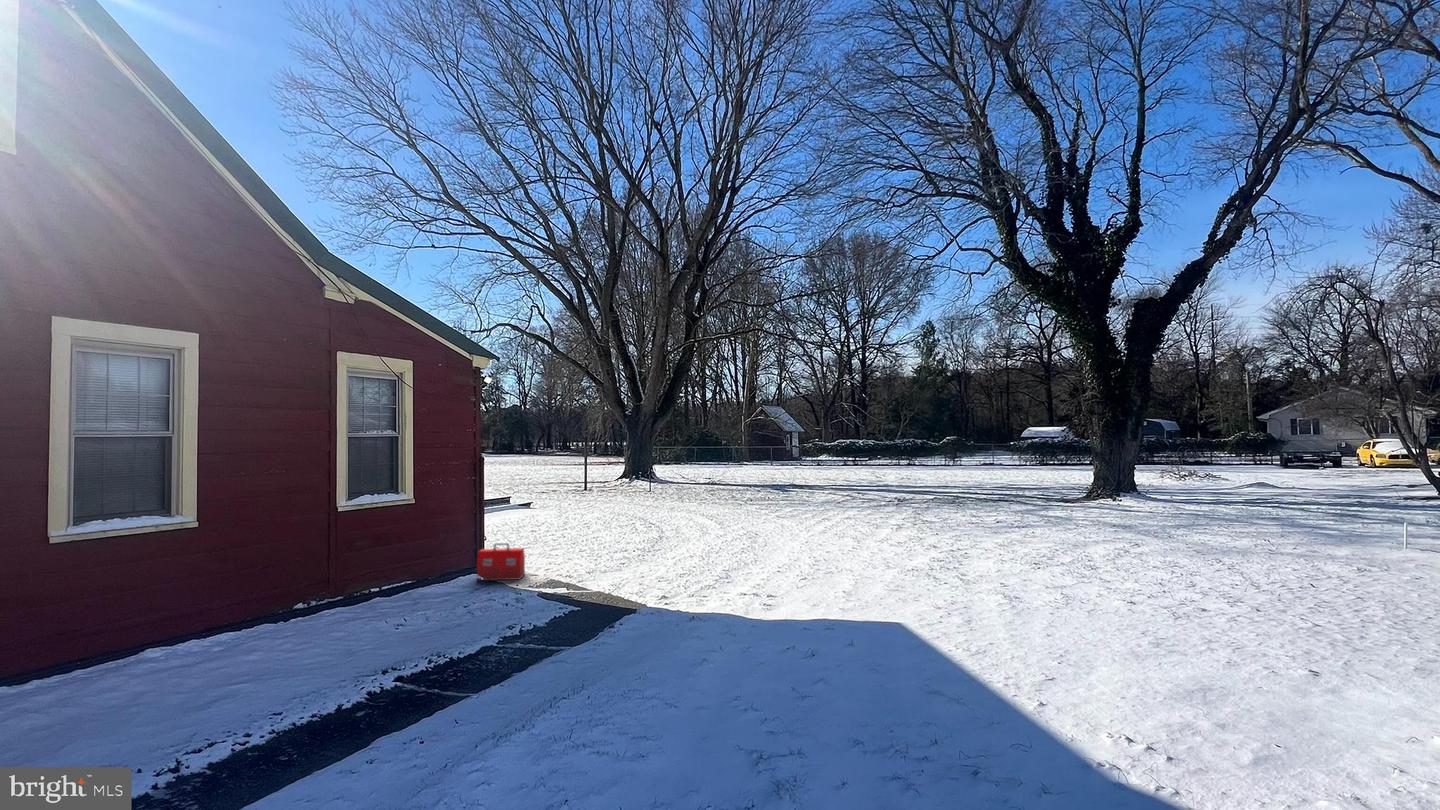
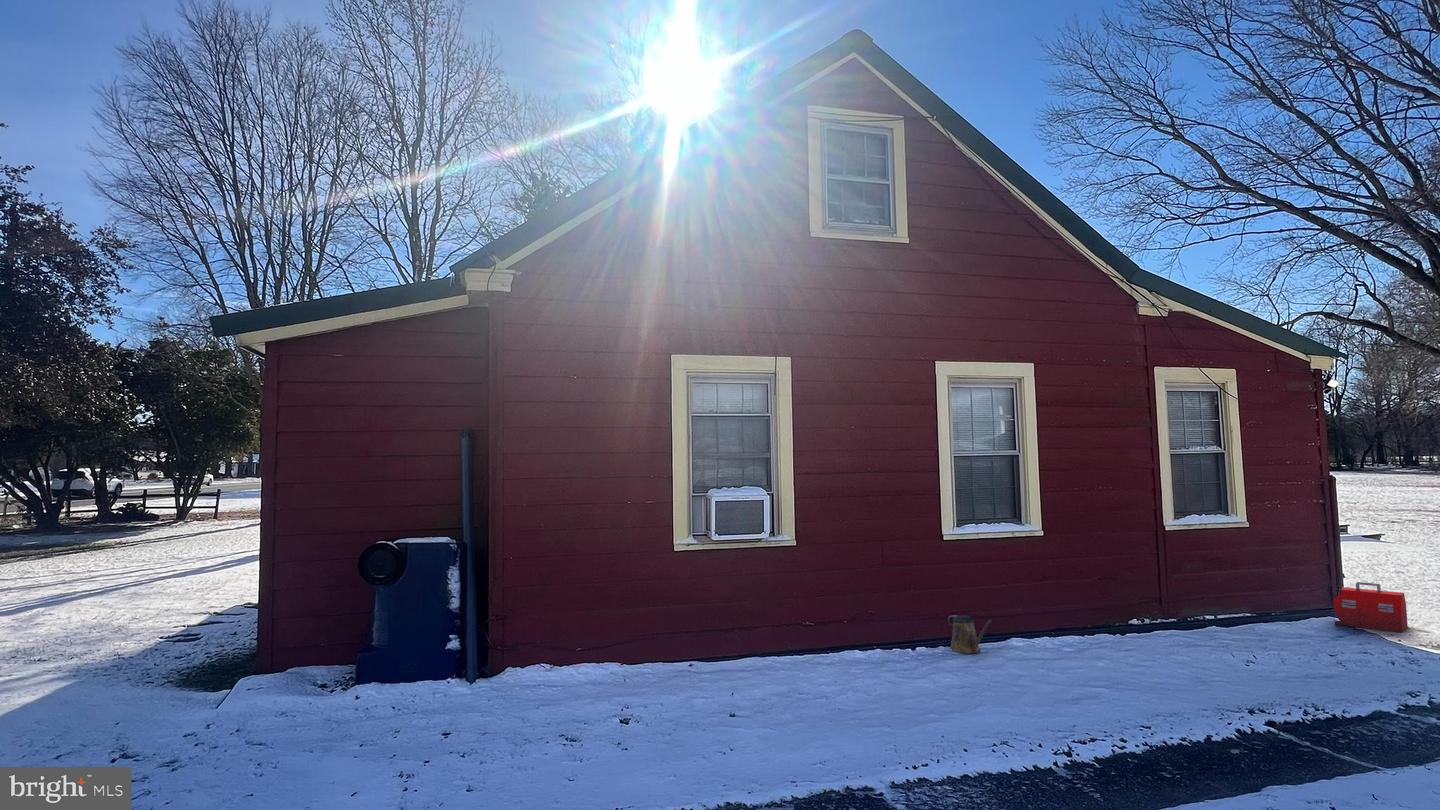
watering can: none [46,635,110,685] -> present [948,615,993,654]

